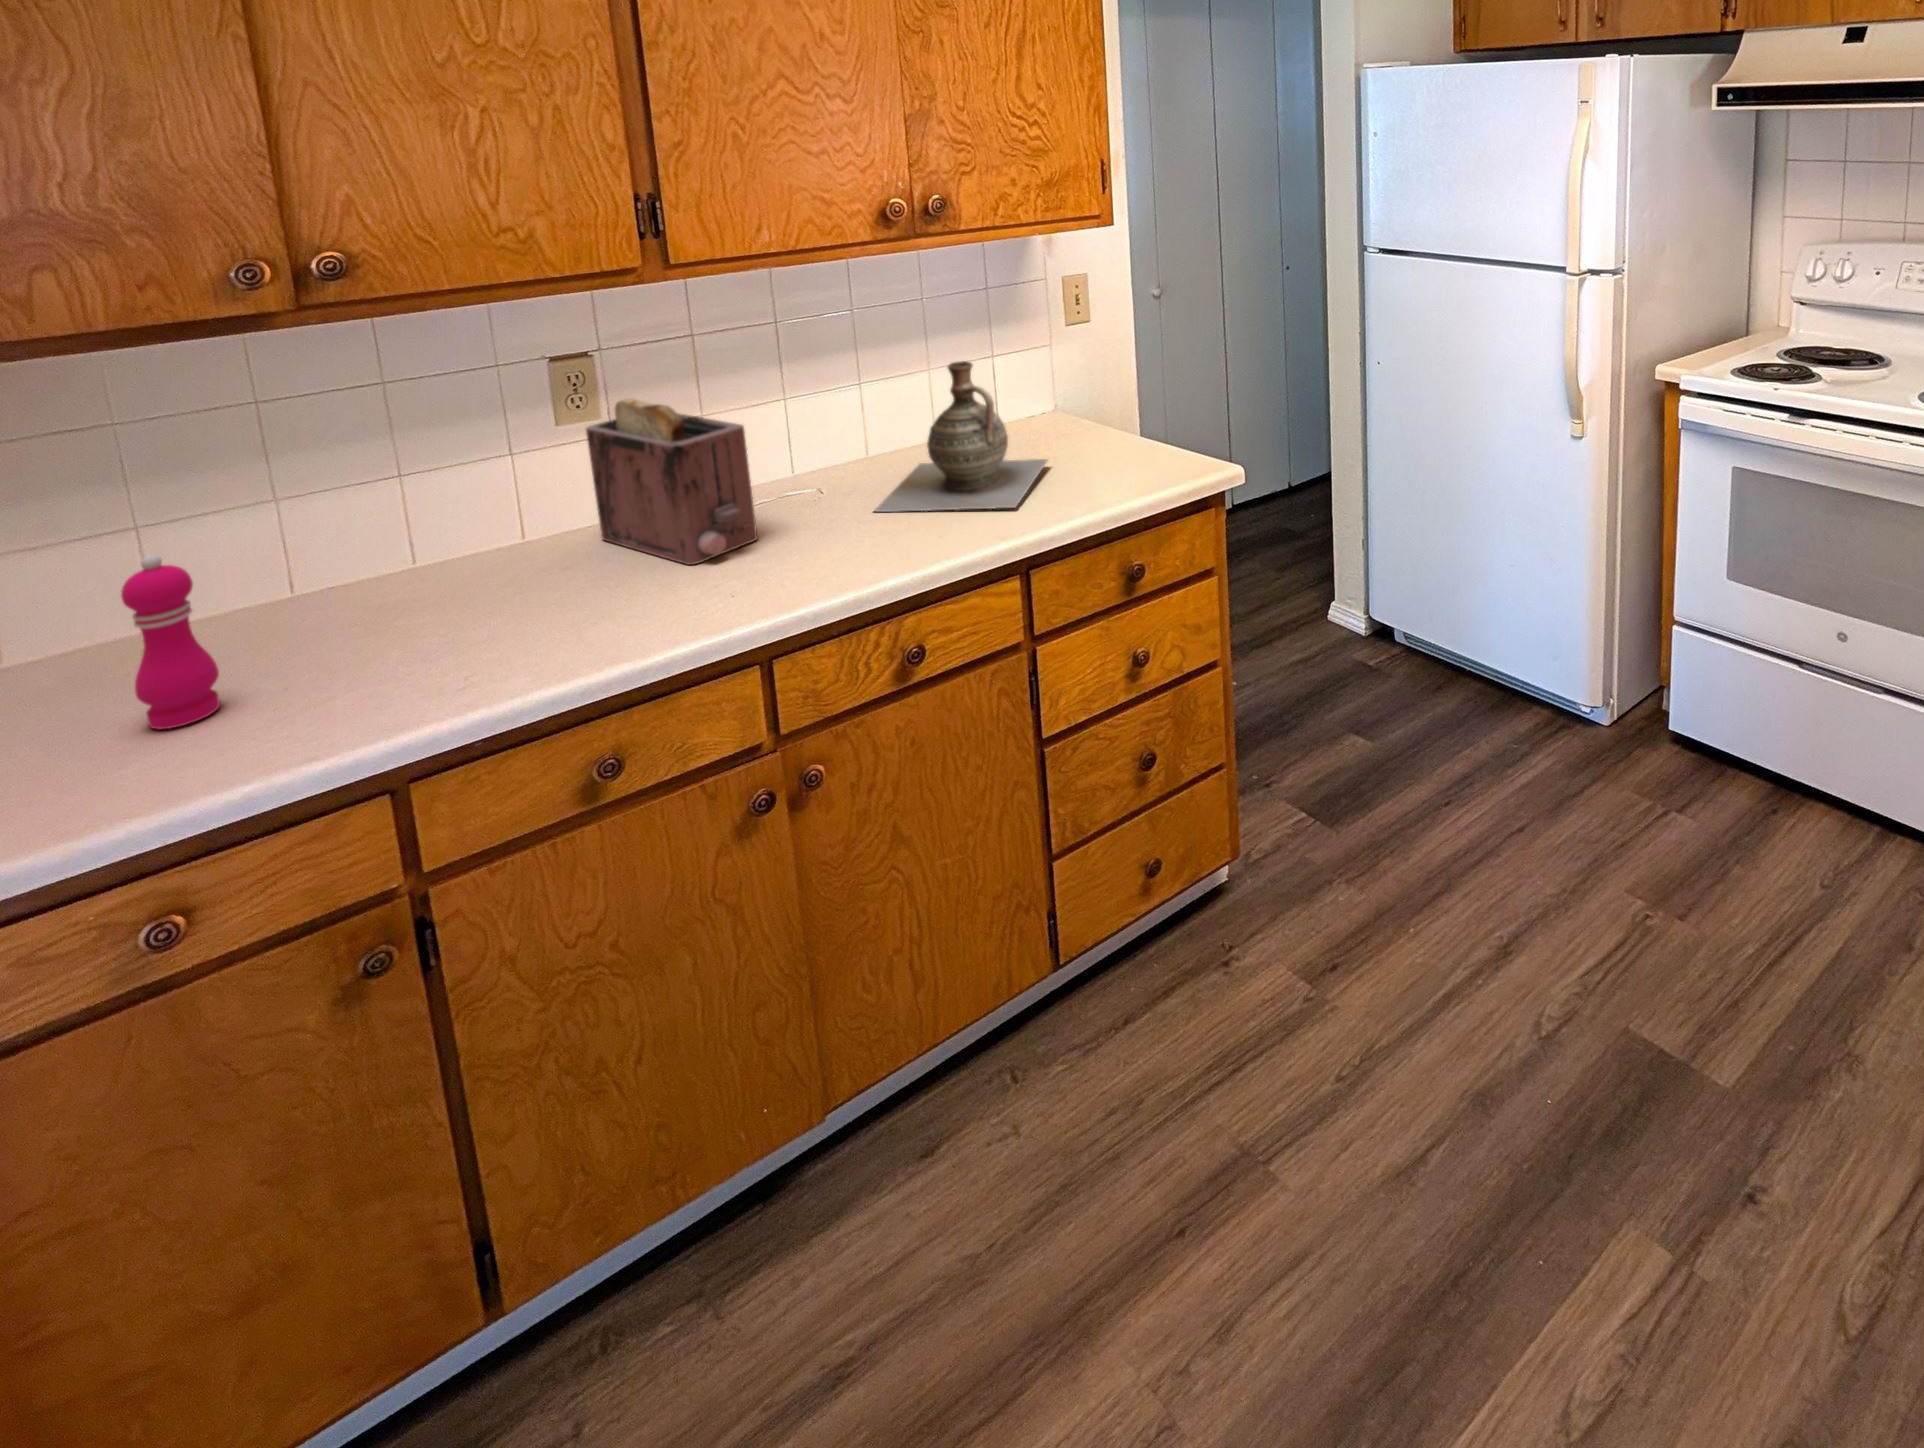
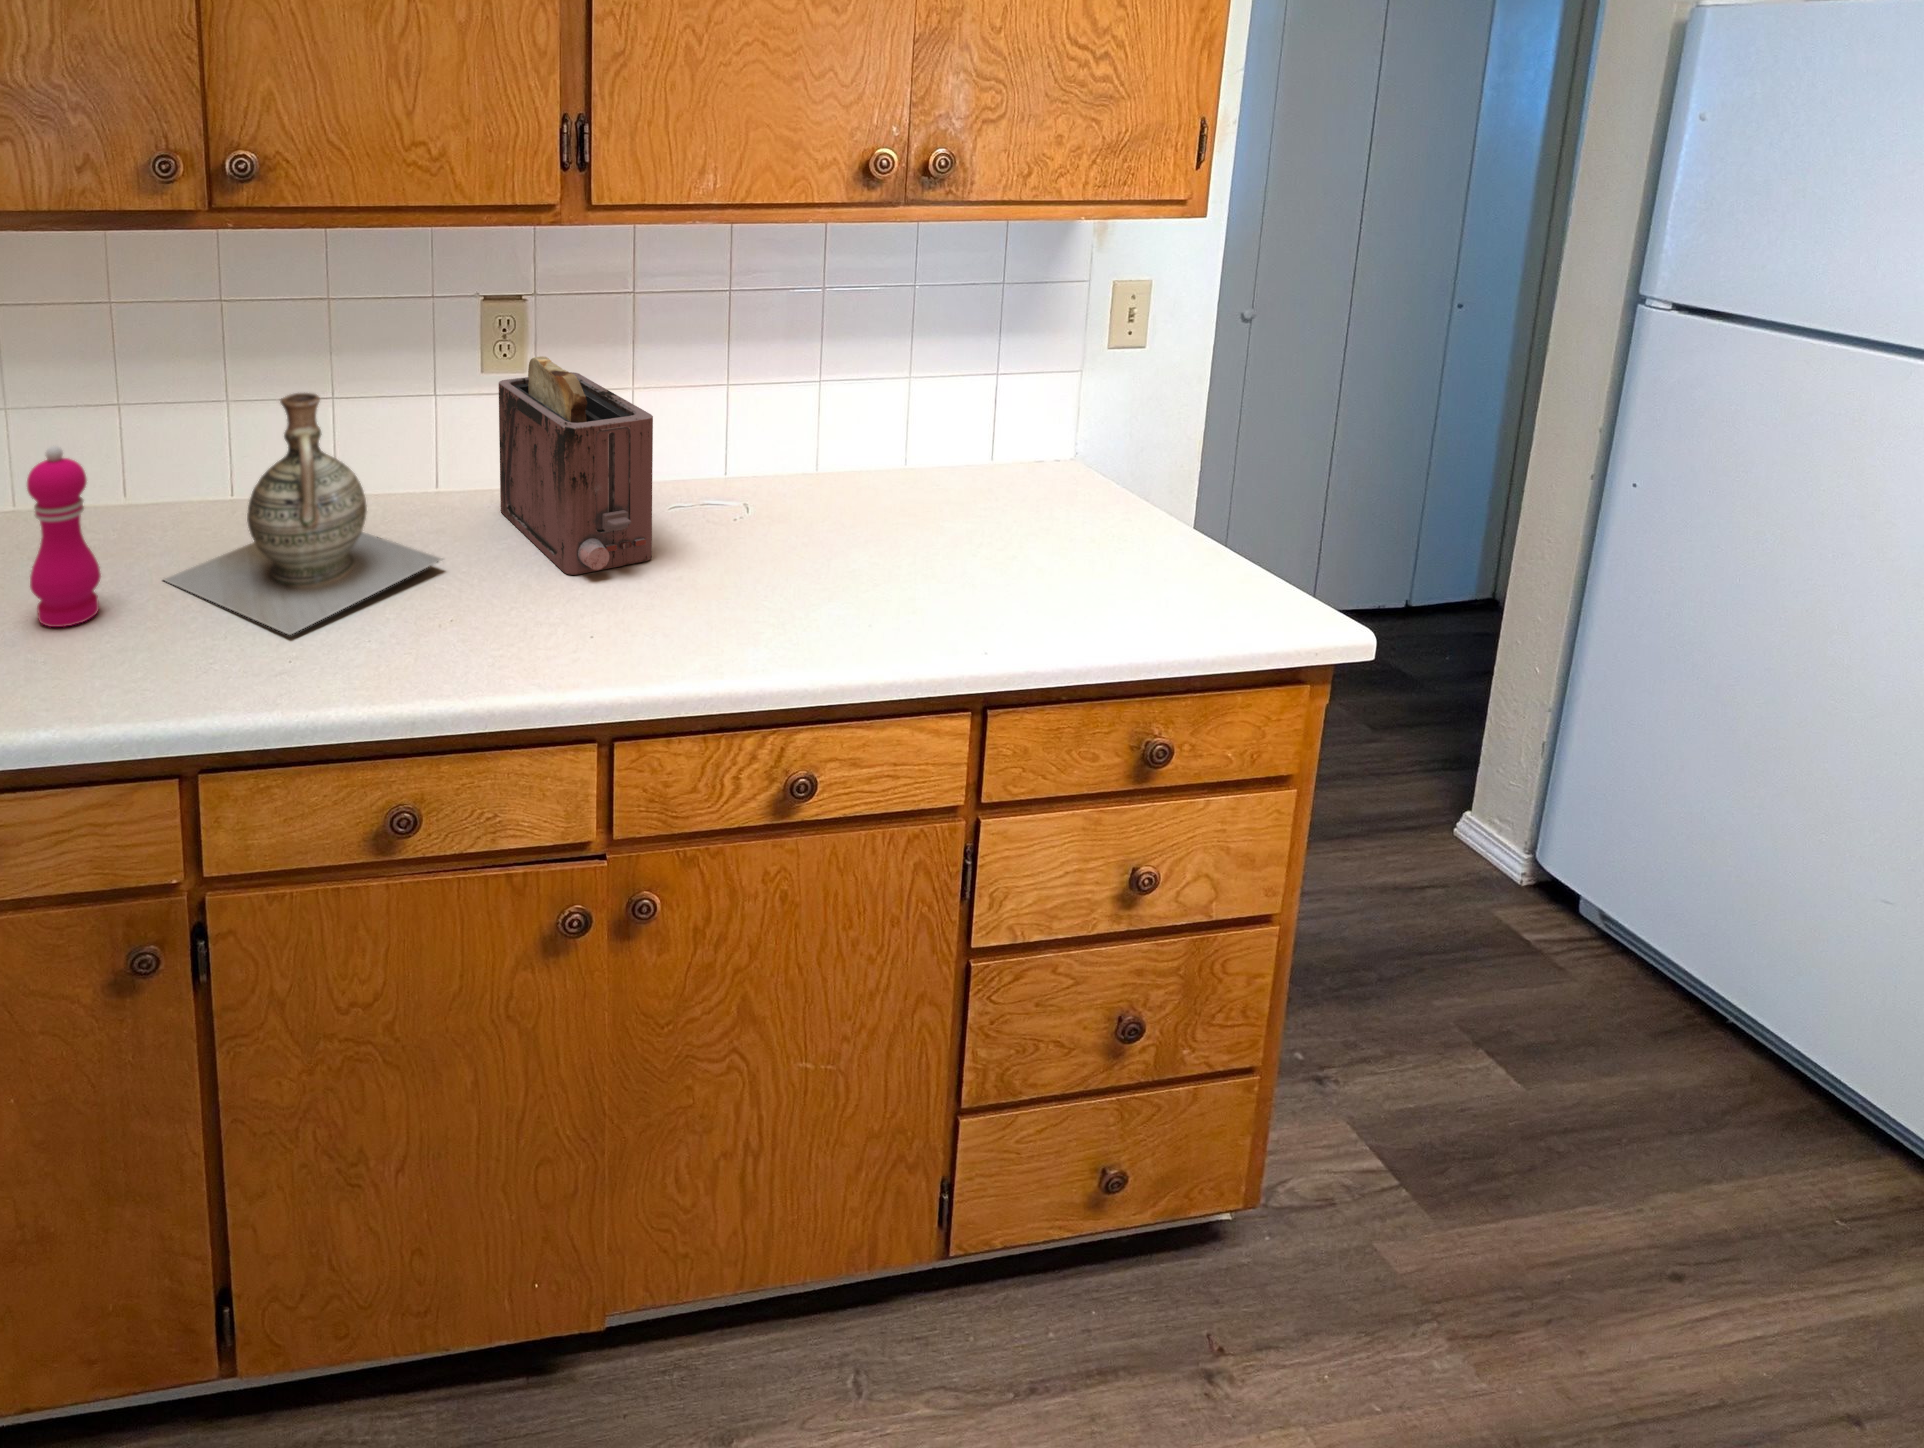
ceramic jug: present [875,361,1047,512] -> present [164,392,442,635]

